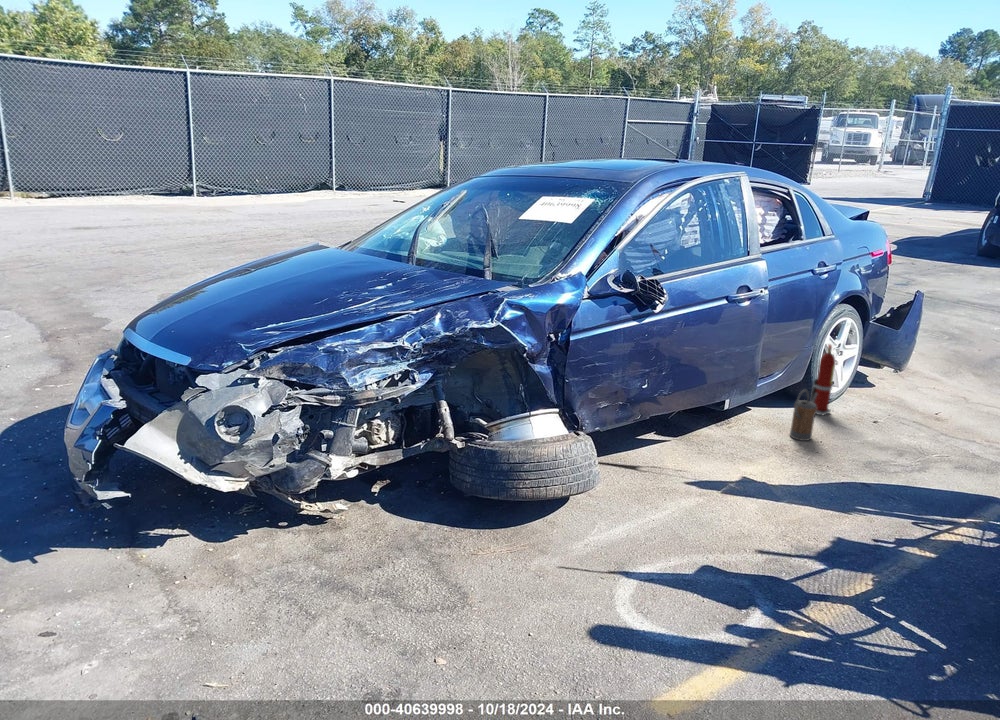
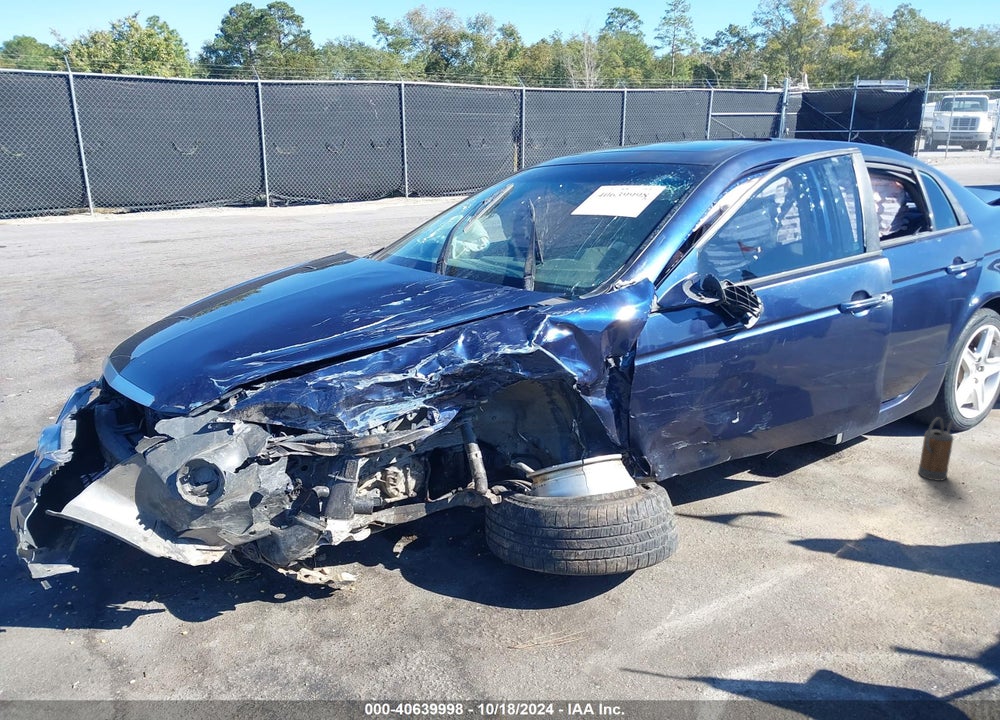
fire extinguisher: present [810,345,836,415] -> none [939,358,974,446]

